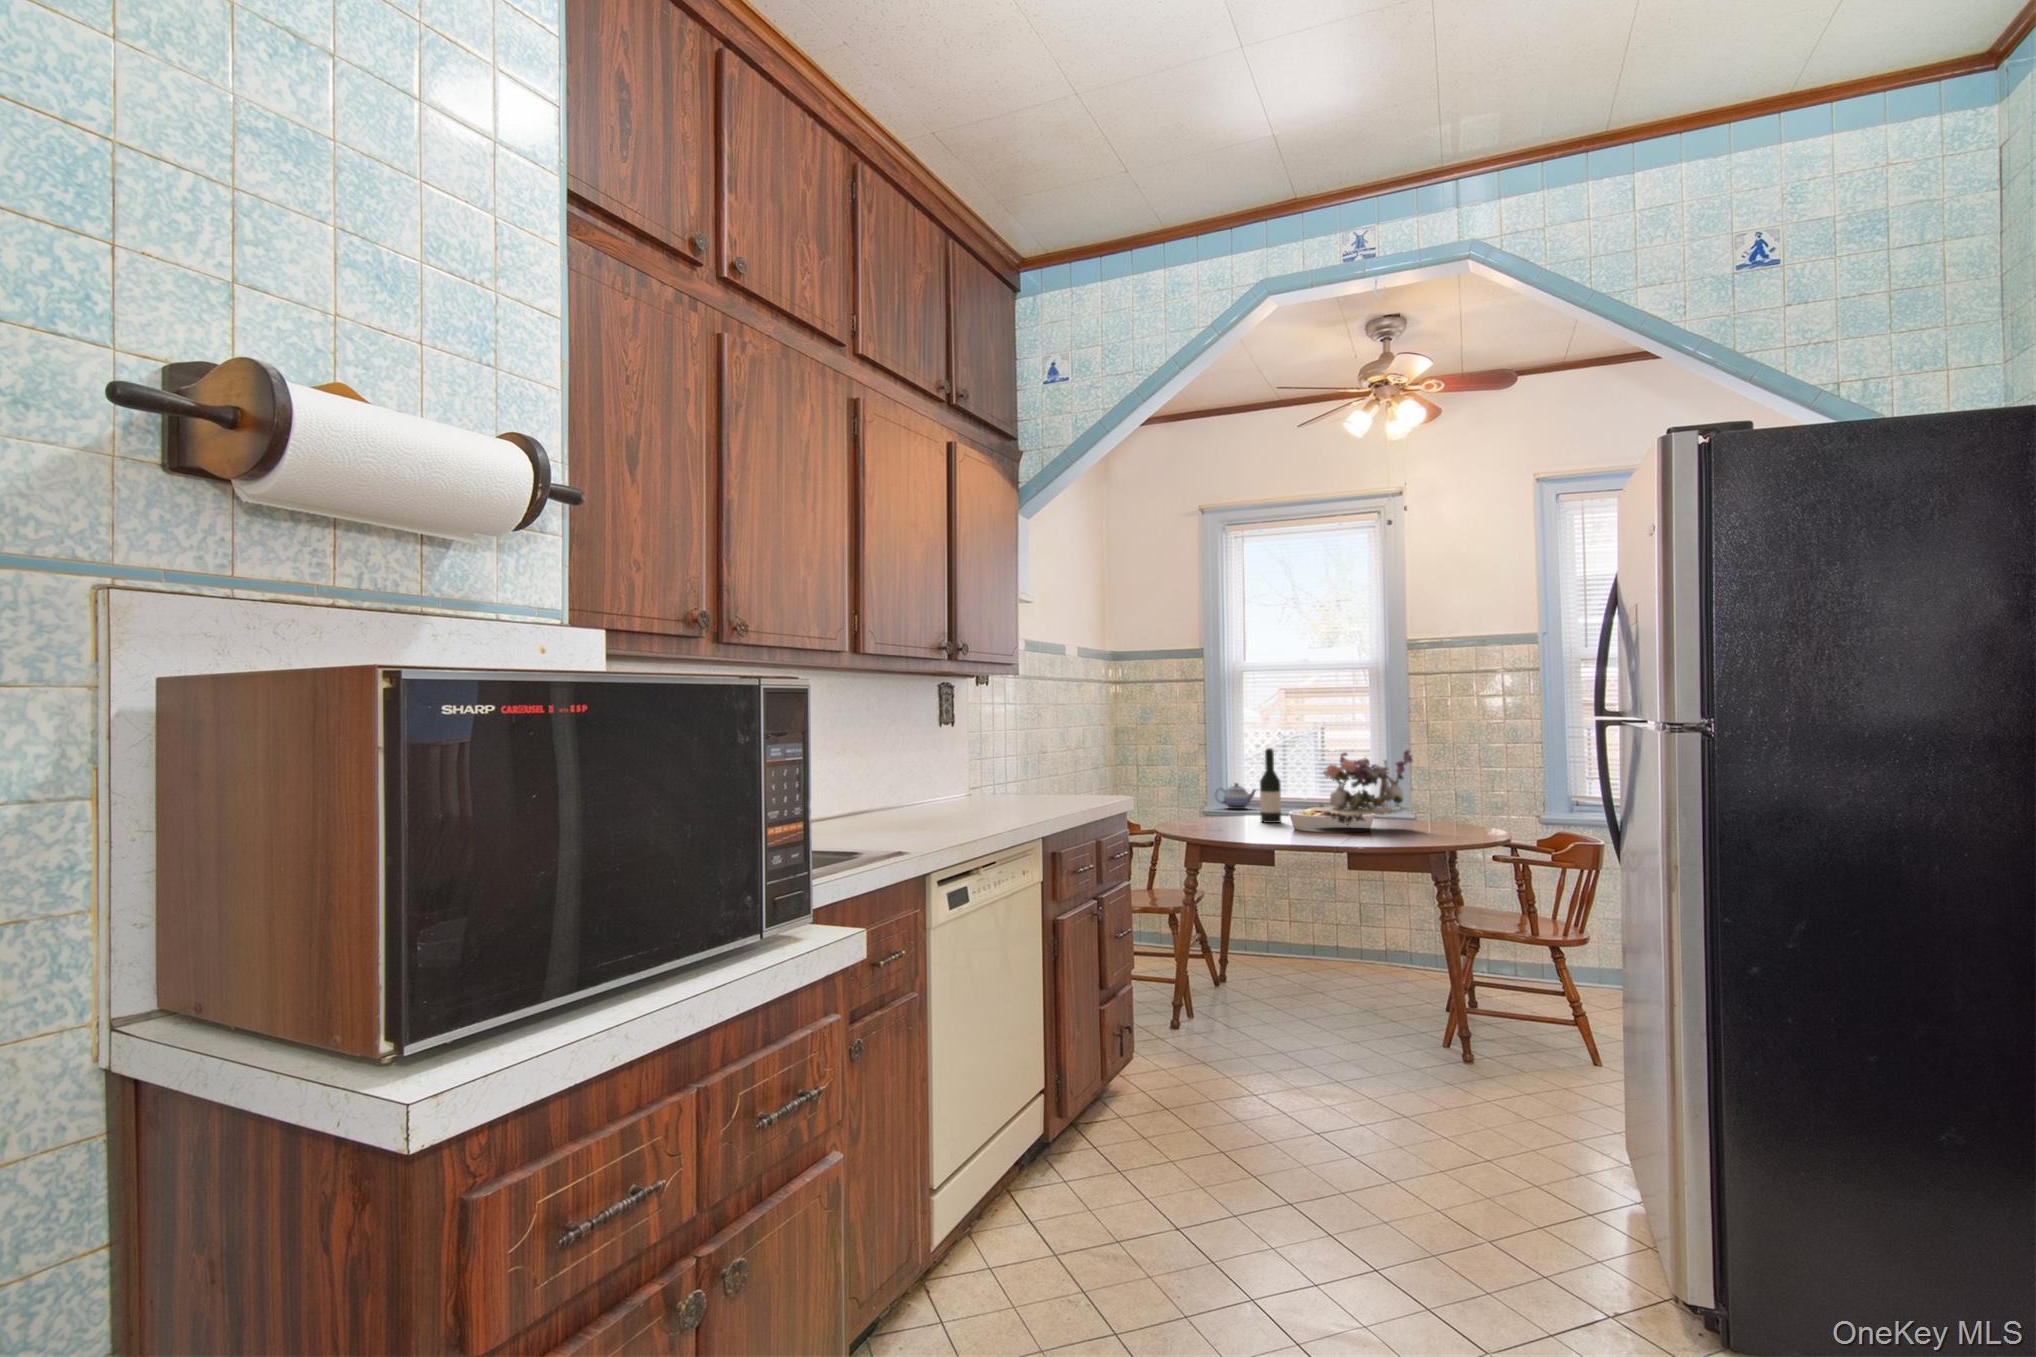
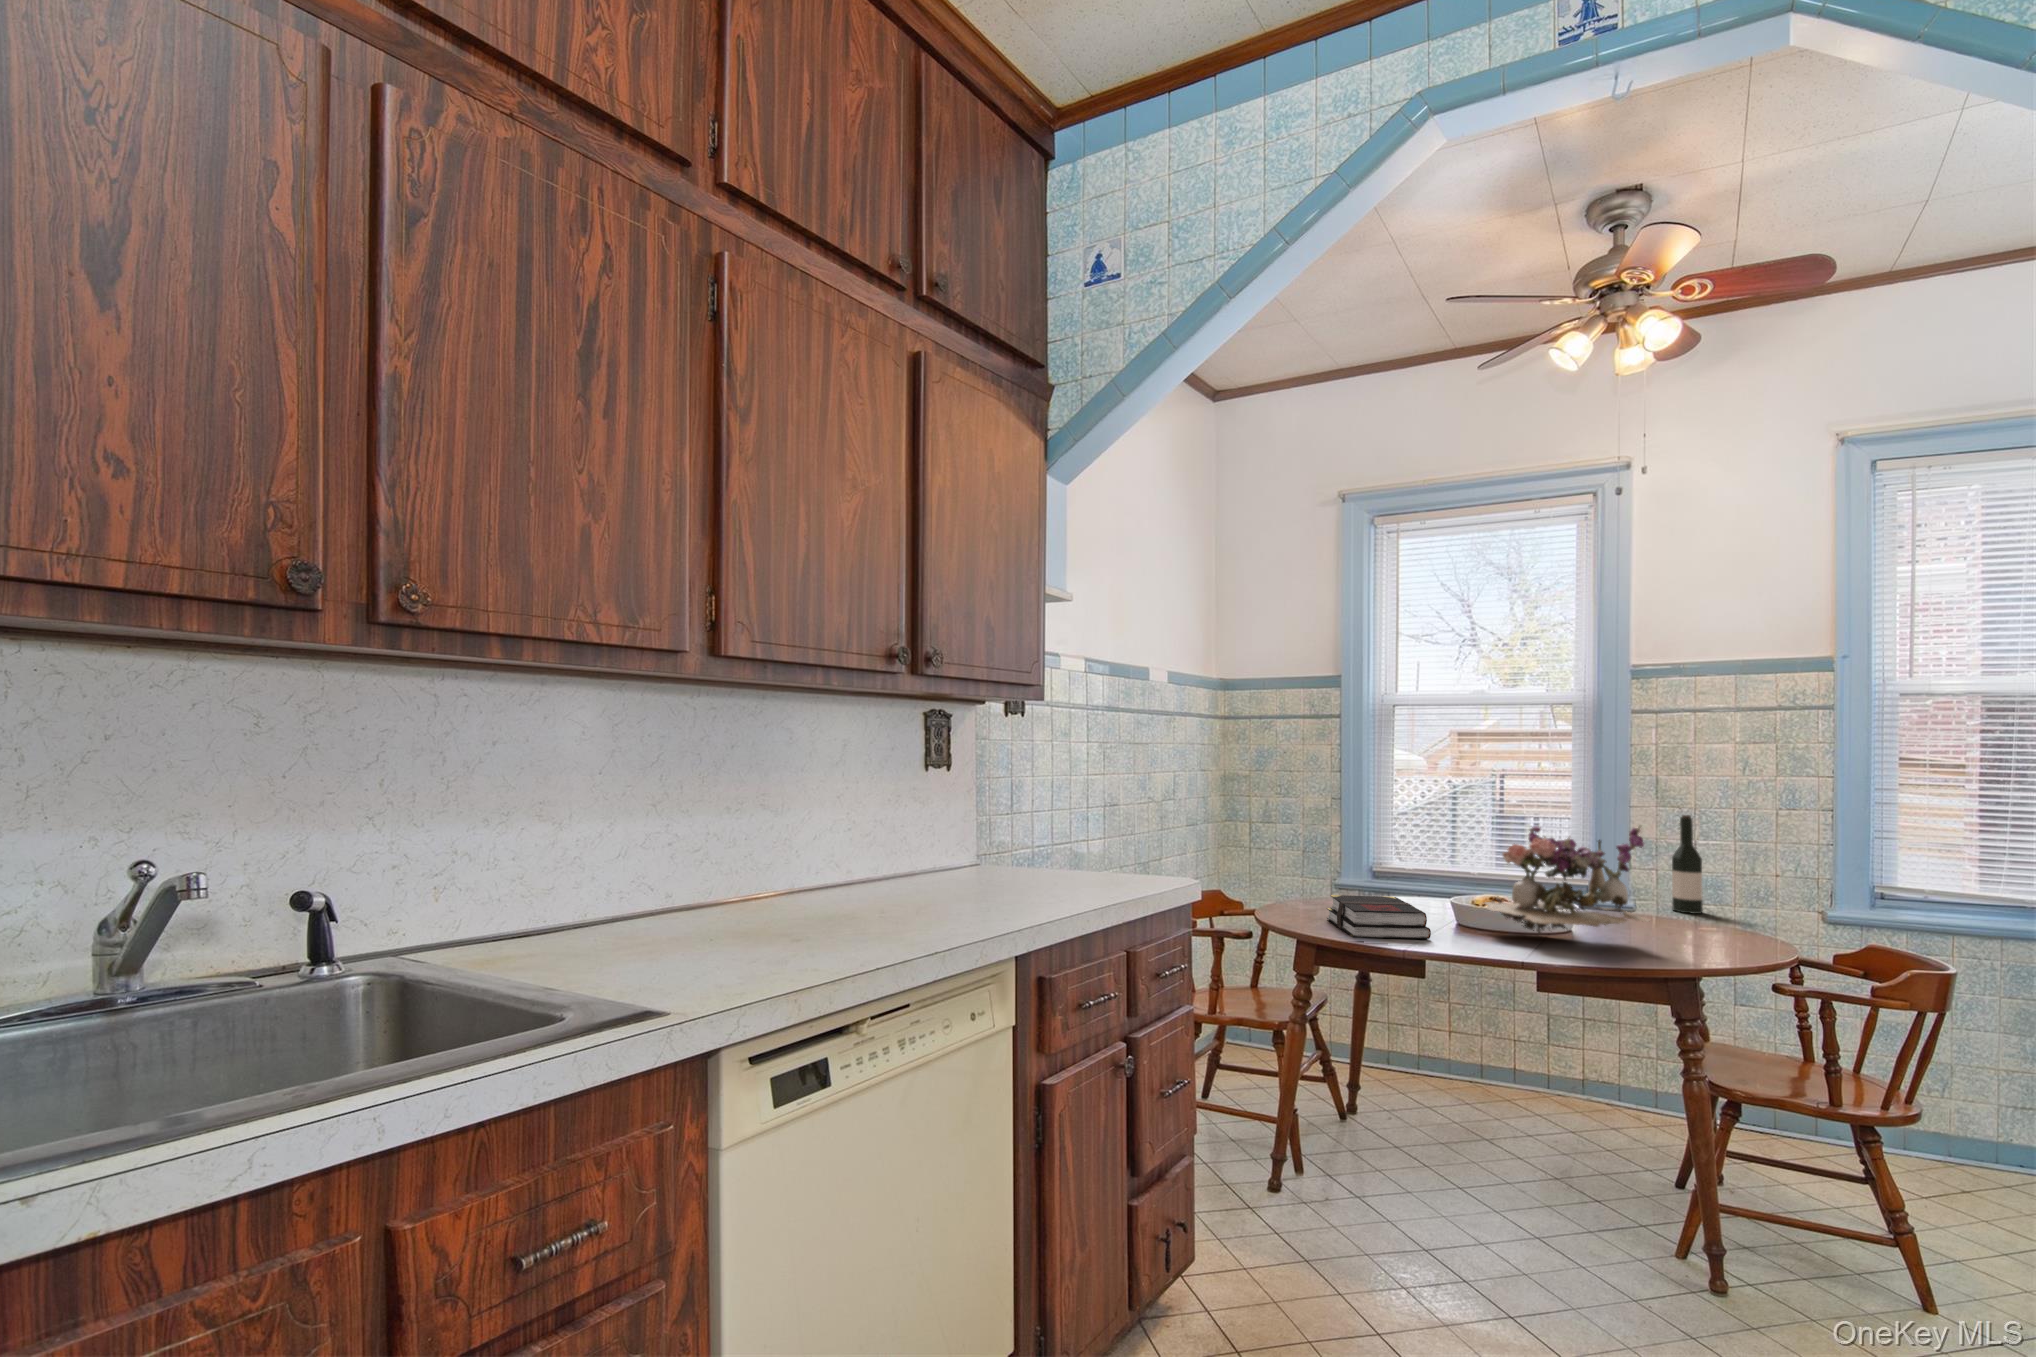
wine bottle: present [1260,748,1281,823] -> present [1672,815,1703,914]
teapot: present [1216,783,1256,809] -> none [1350,851,1410,886]
book: none [1206,807,1278,833] -> present [1327,895,1431,939]

